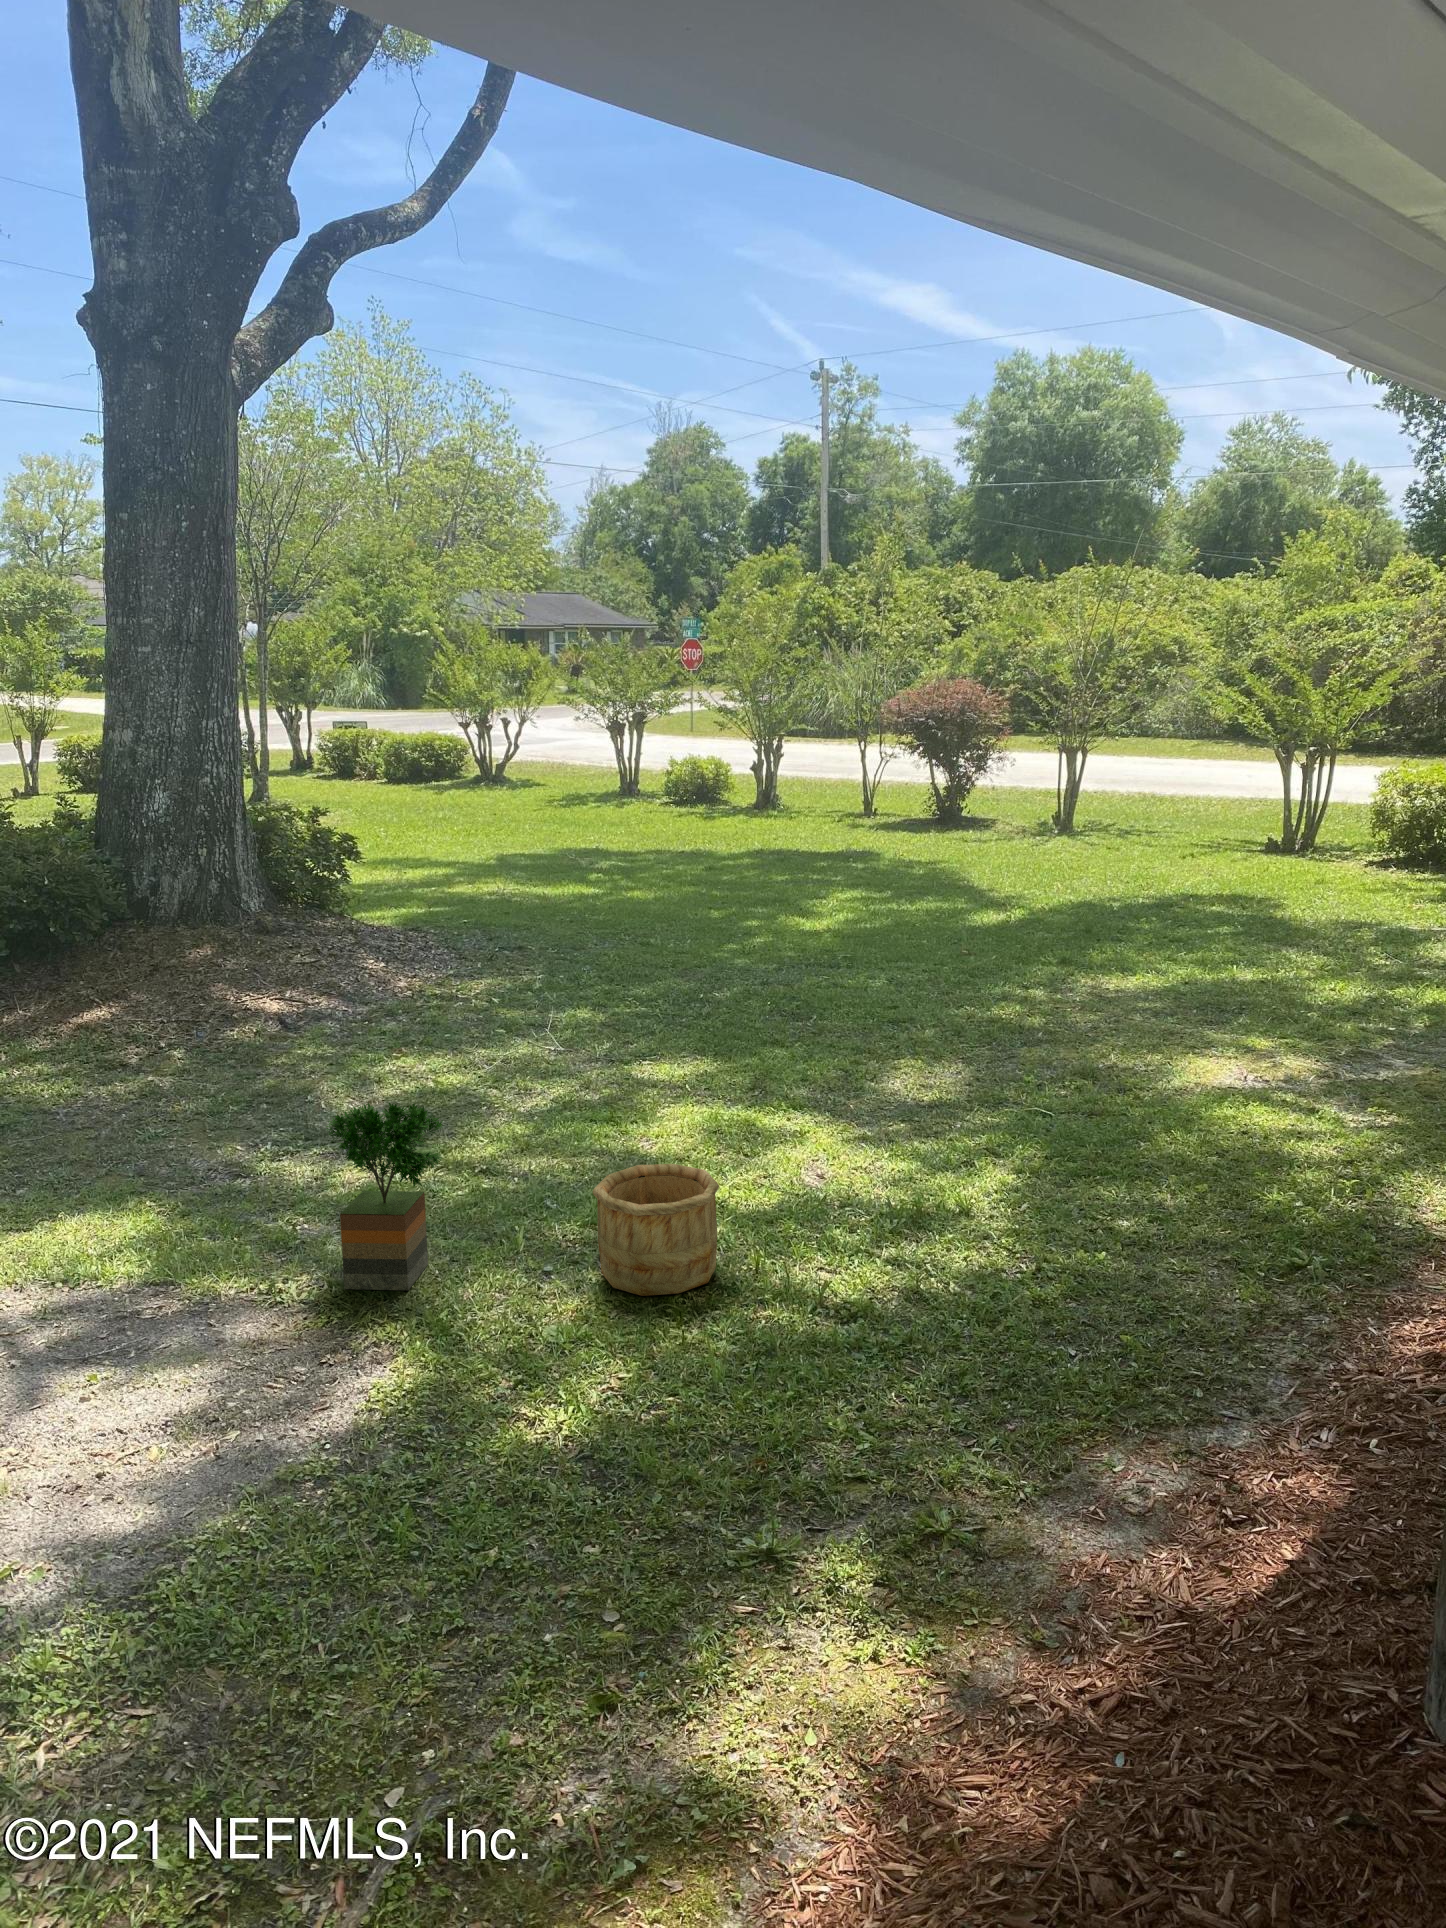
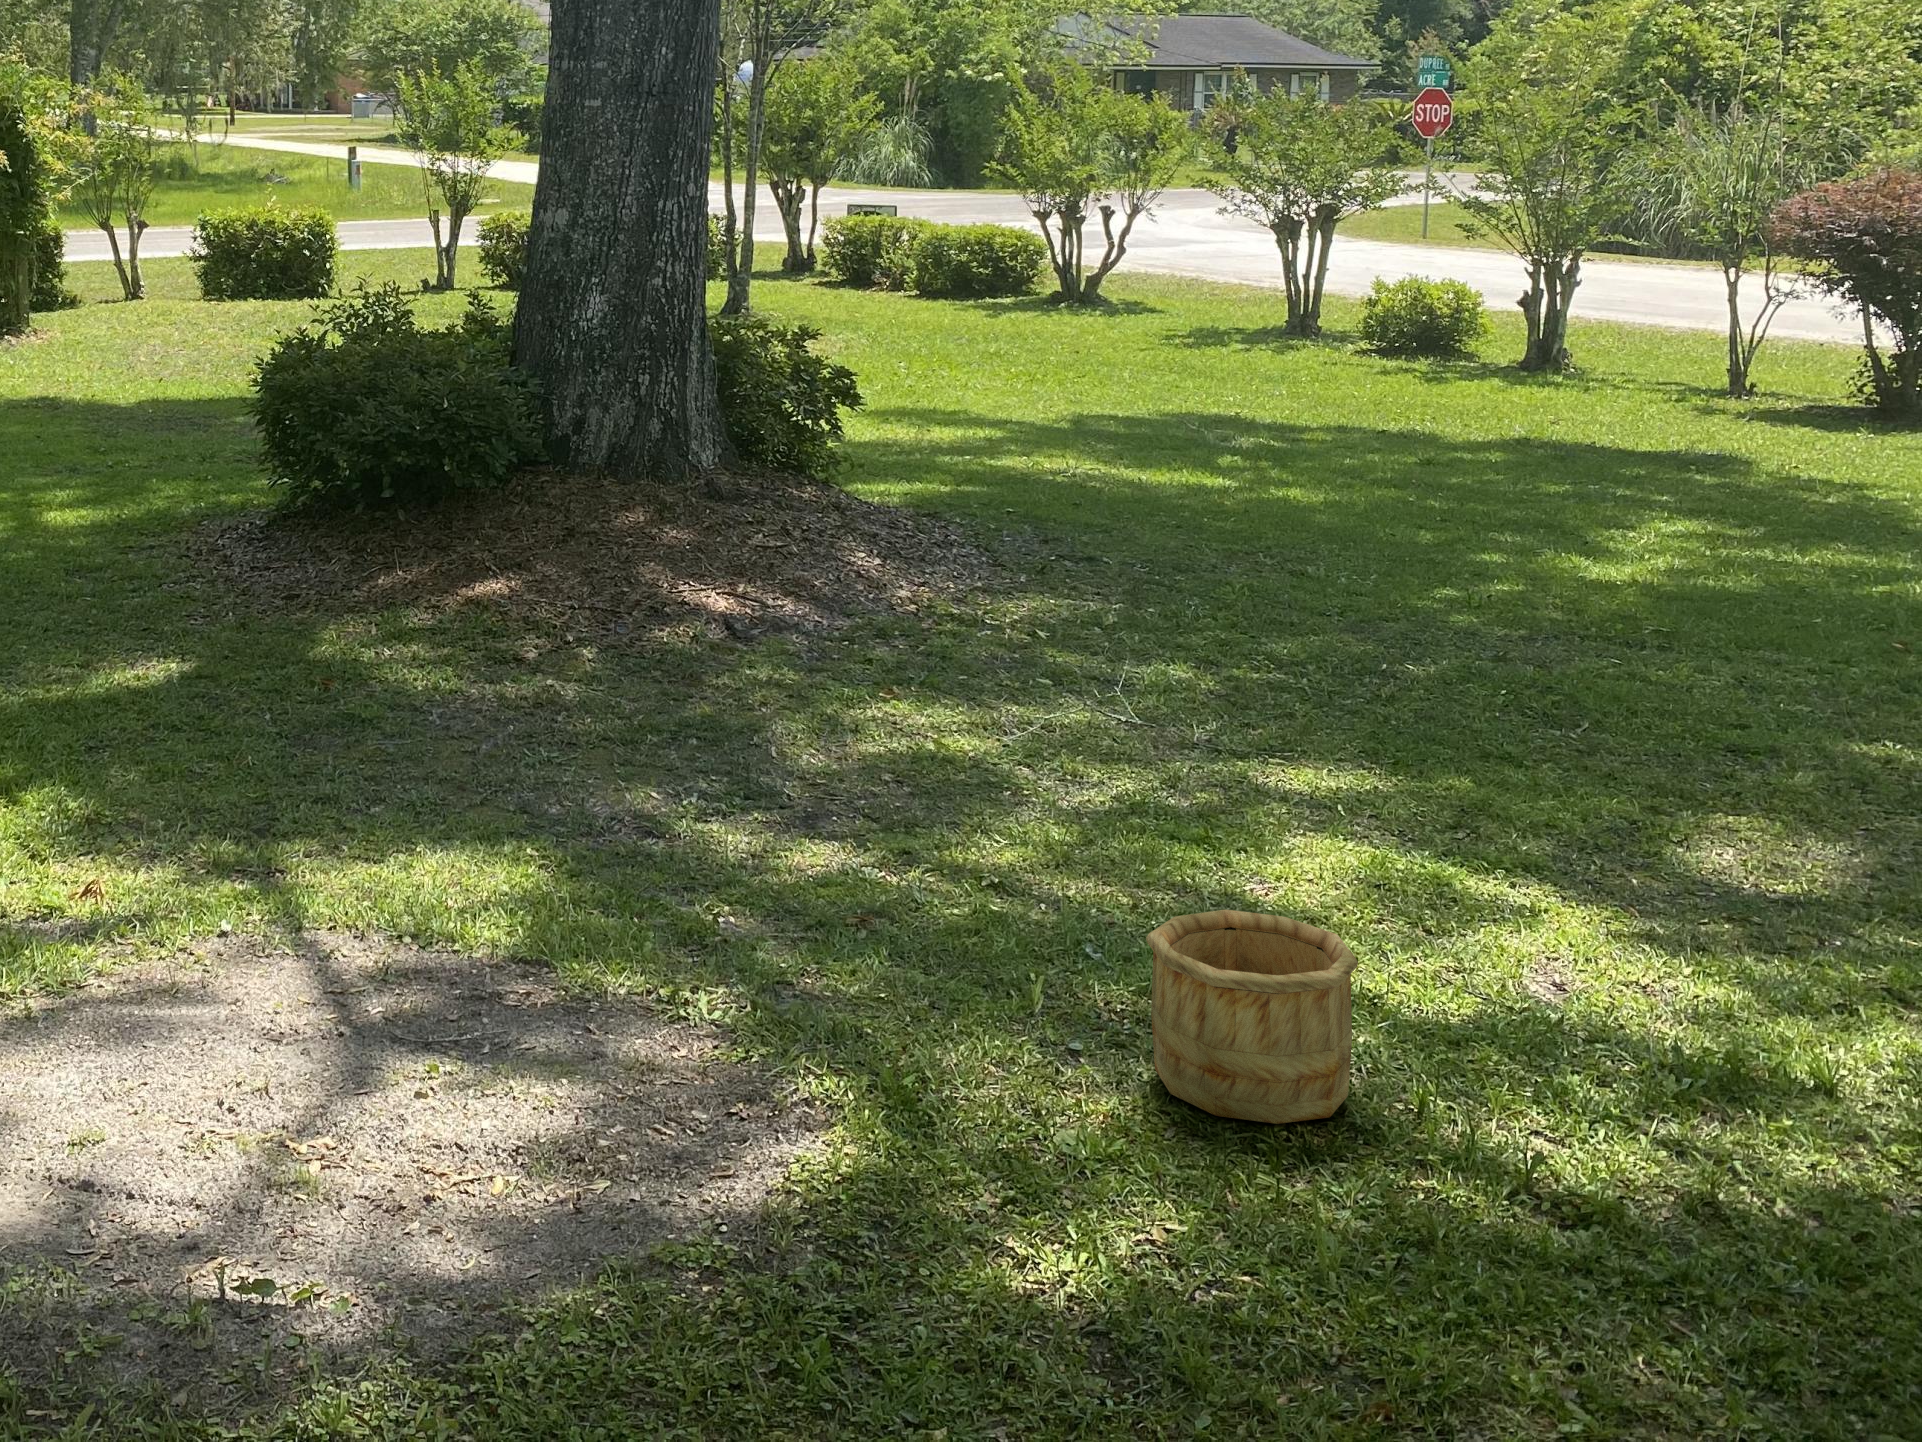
potted tree: present [327,1103,443,1290] -> none [758,755,928,1038]

